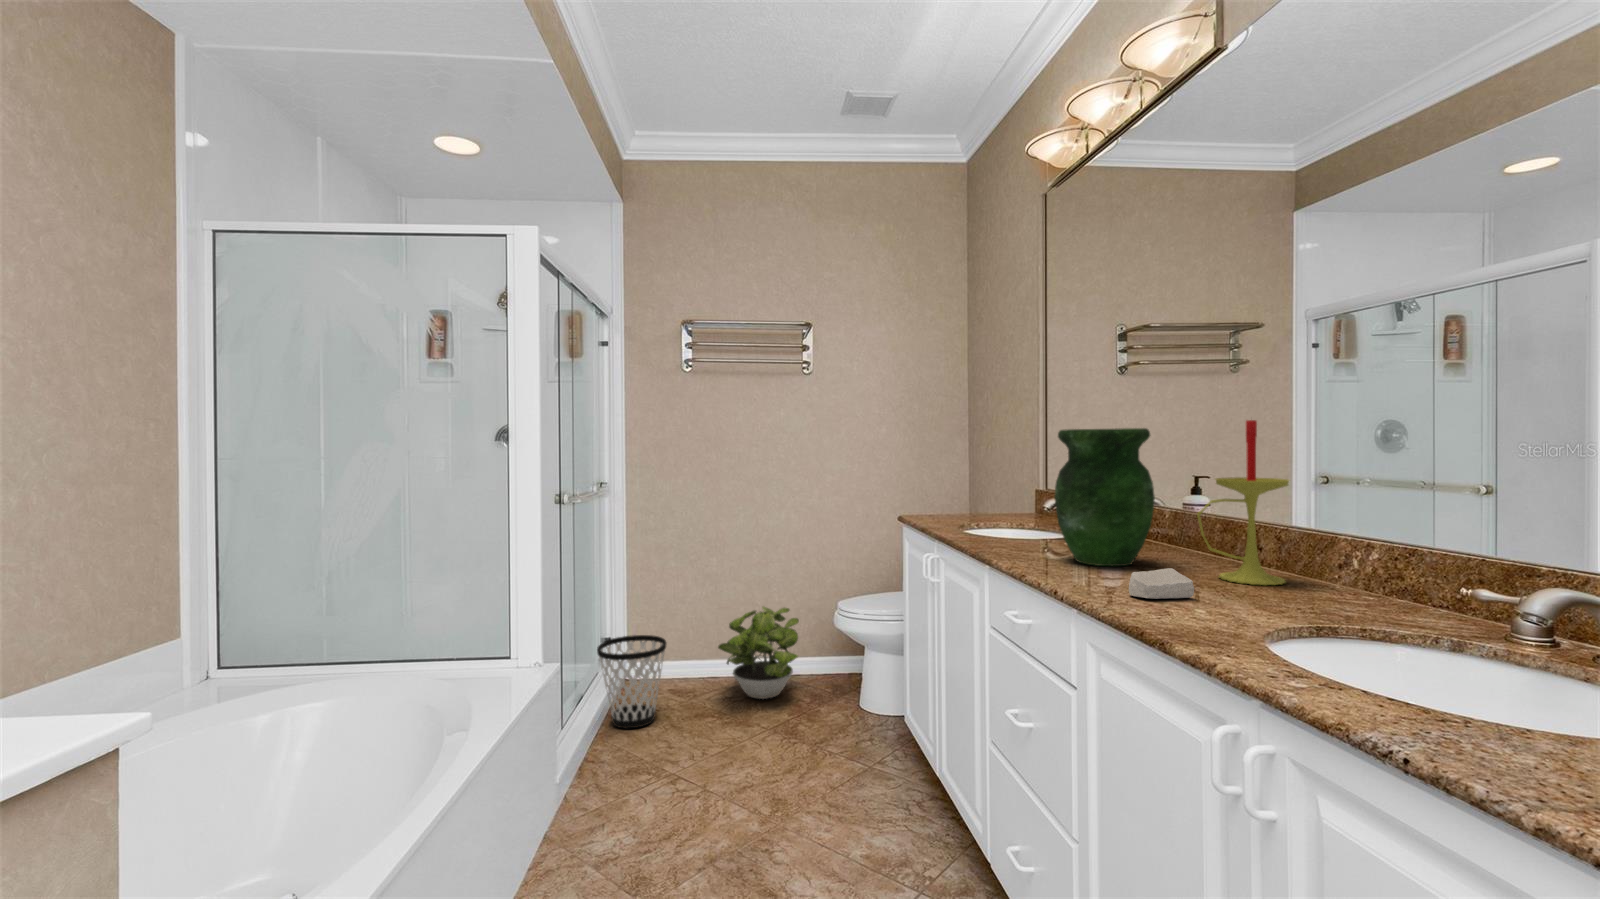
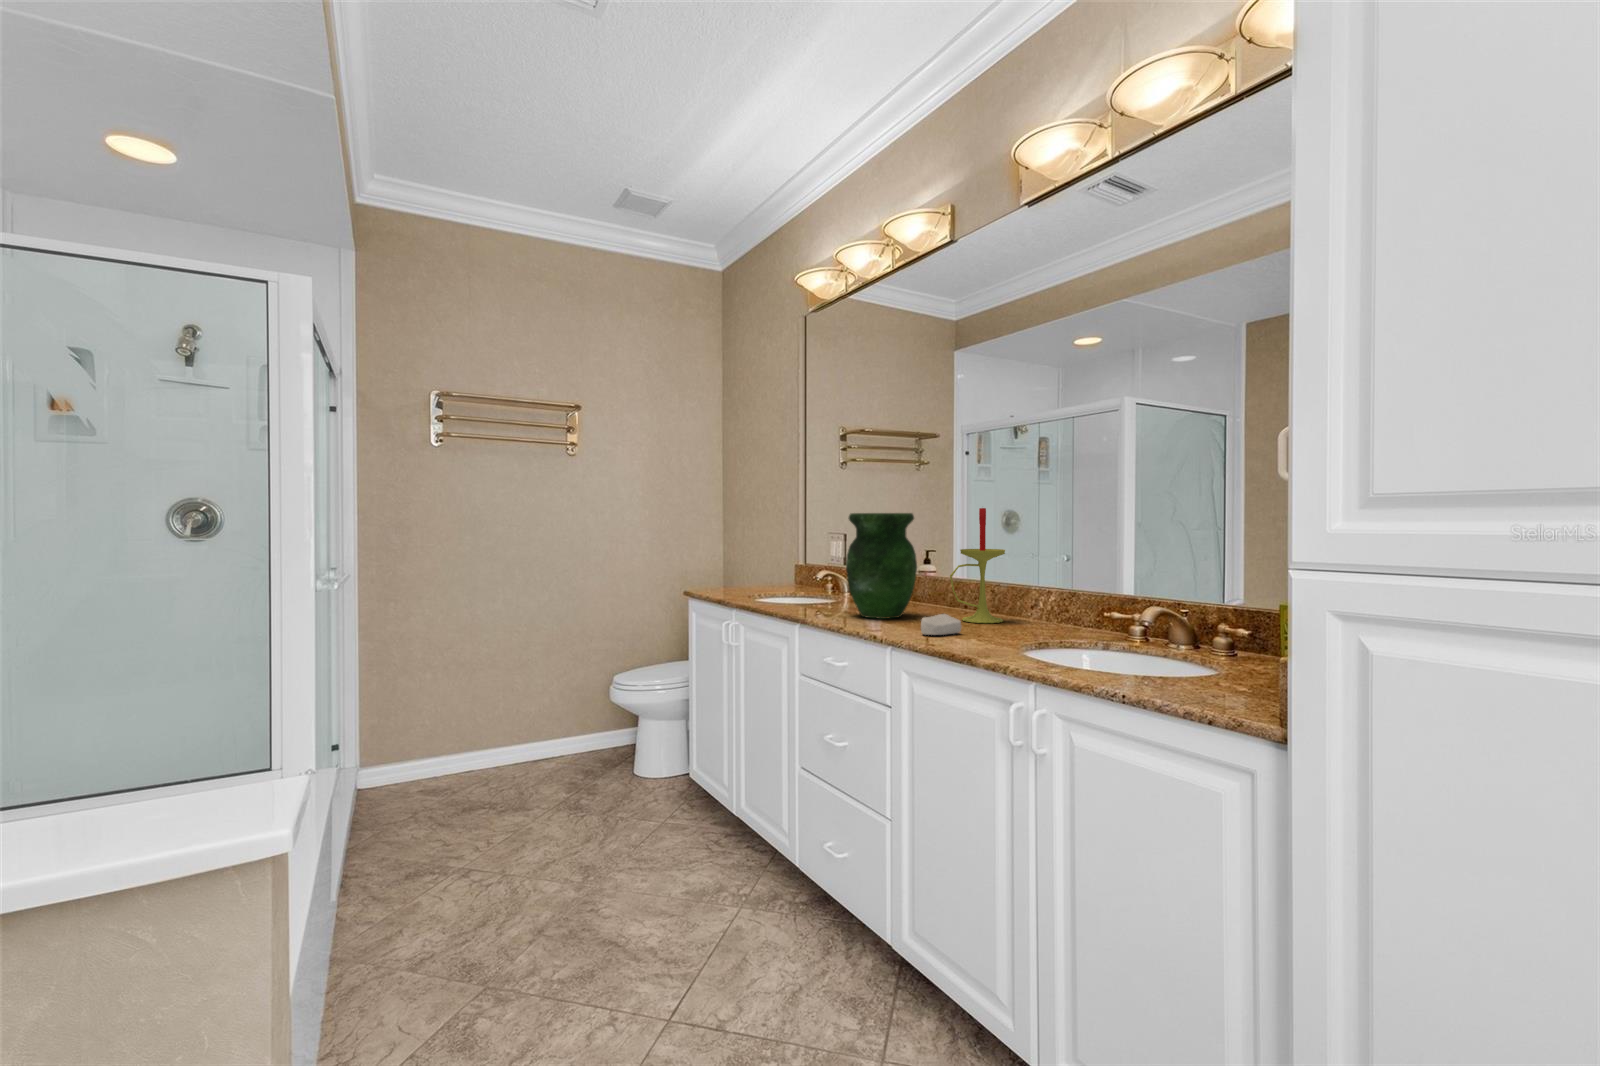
potted plant: present [718,607,799,699] -> none [483,690,571,784]
wastebasket: present [597,635,666,729] -> none [344,732,429,837]

